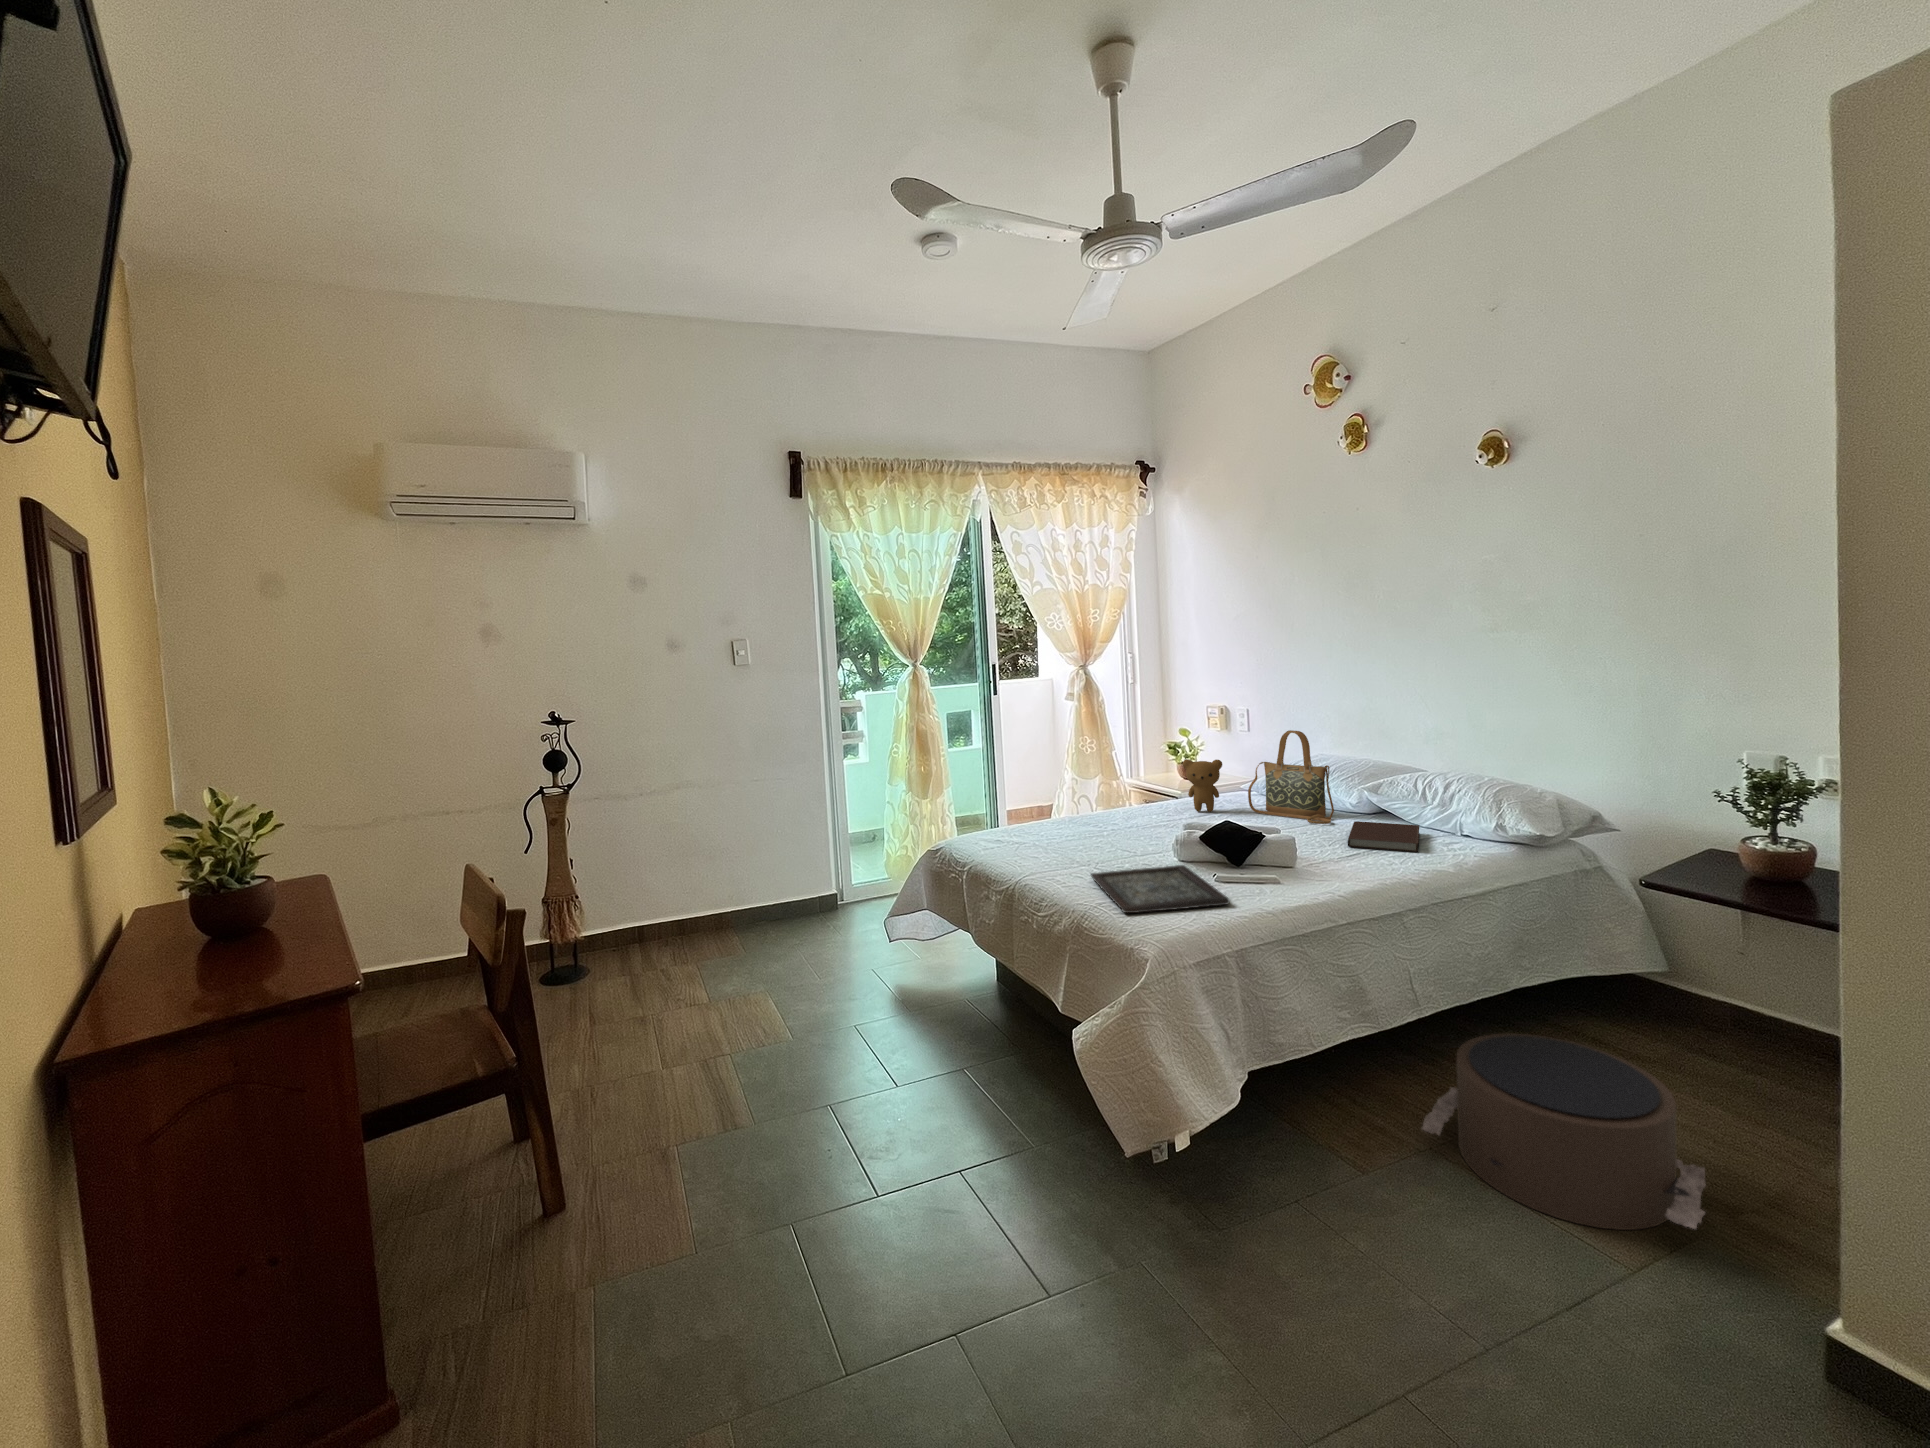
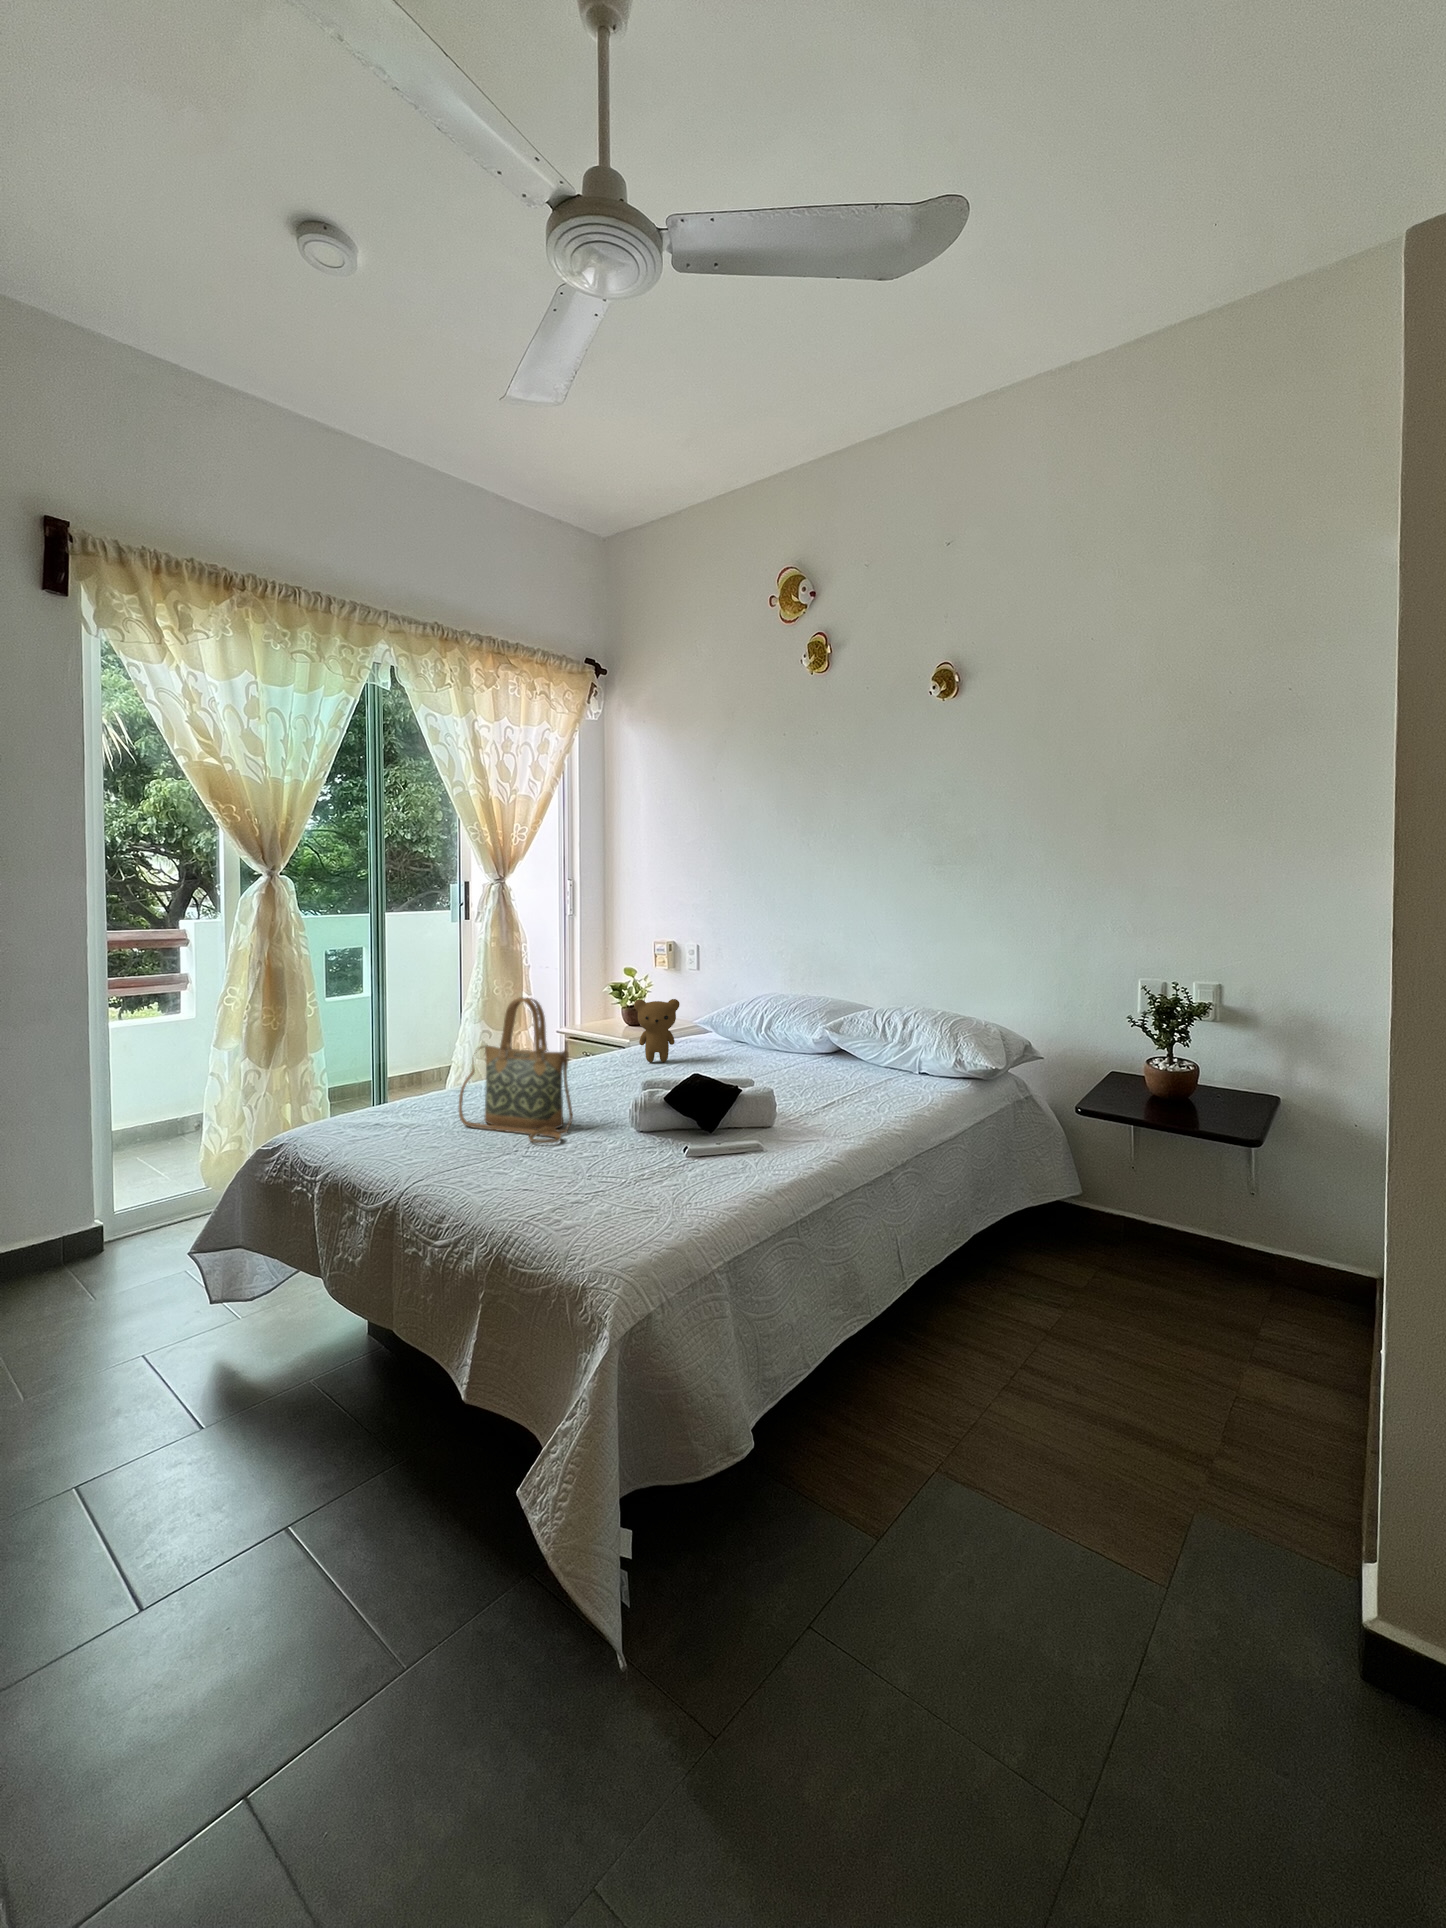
handbag: present [1248,730,1334,824] -> present [459,997,573,1143]
notebook: present [1348,821,1420,852] -> none [819,1065,890,1096]
tray: present [1091,865,1230,913] -> none [519,1135,711,1219]
pouf: present [1422,1033,1706,1230] -> none [931,1296,1209,1533]

